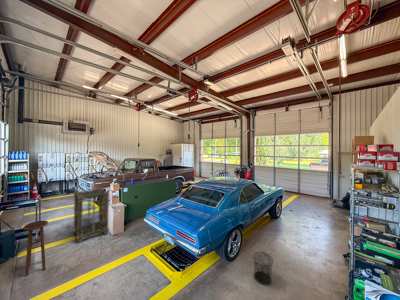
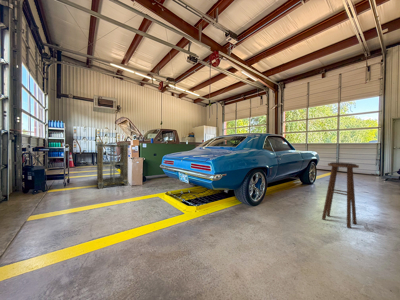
stool: present [23,221,48,276] -> present [322,162,359,228]
waste bin: present [253,252,272,285] -> none [286,193,315,228]

